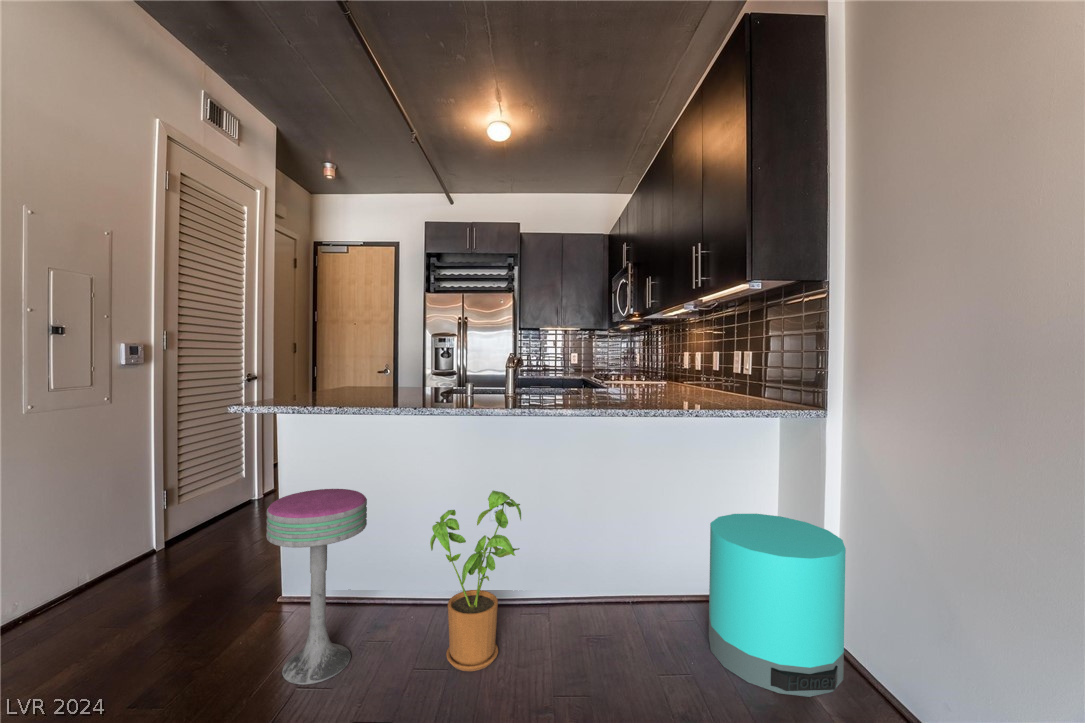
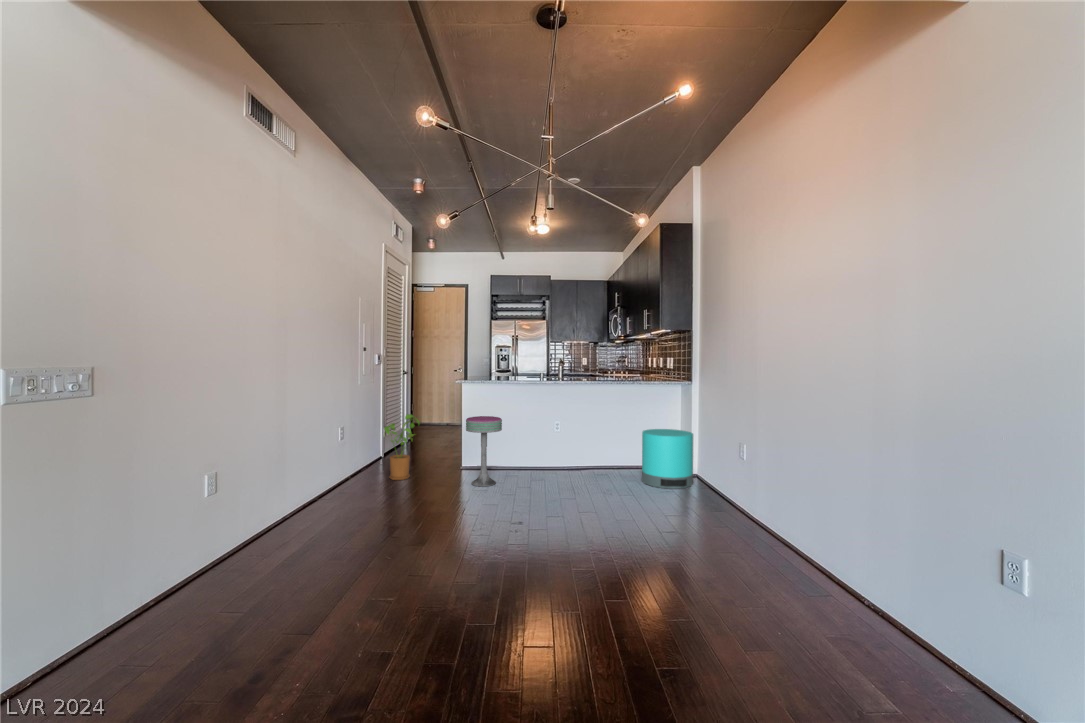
house plant: present [430,491,521,671] -> present [384,414,420,480]

